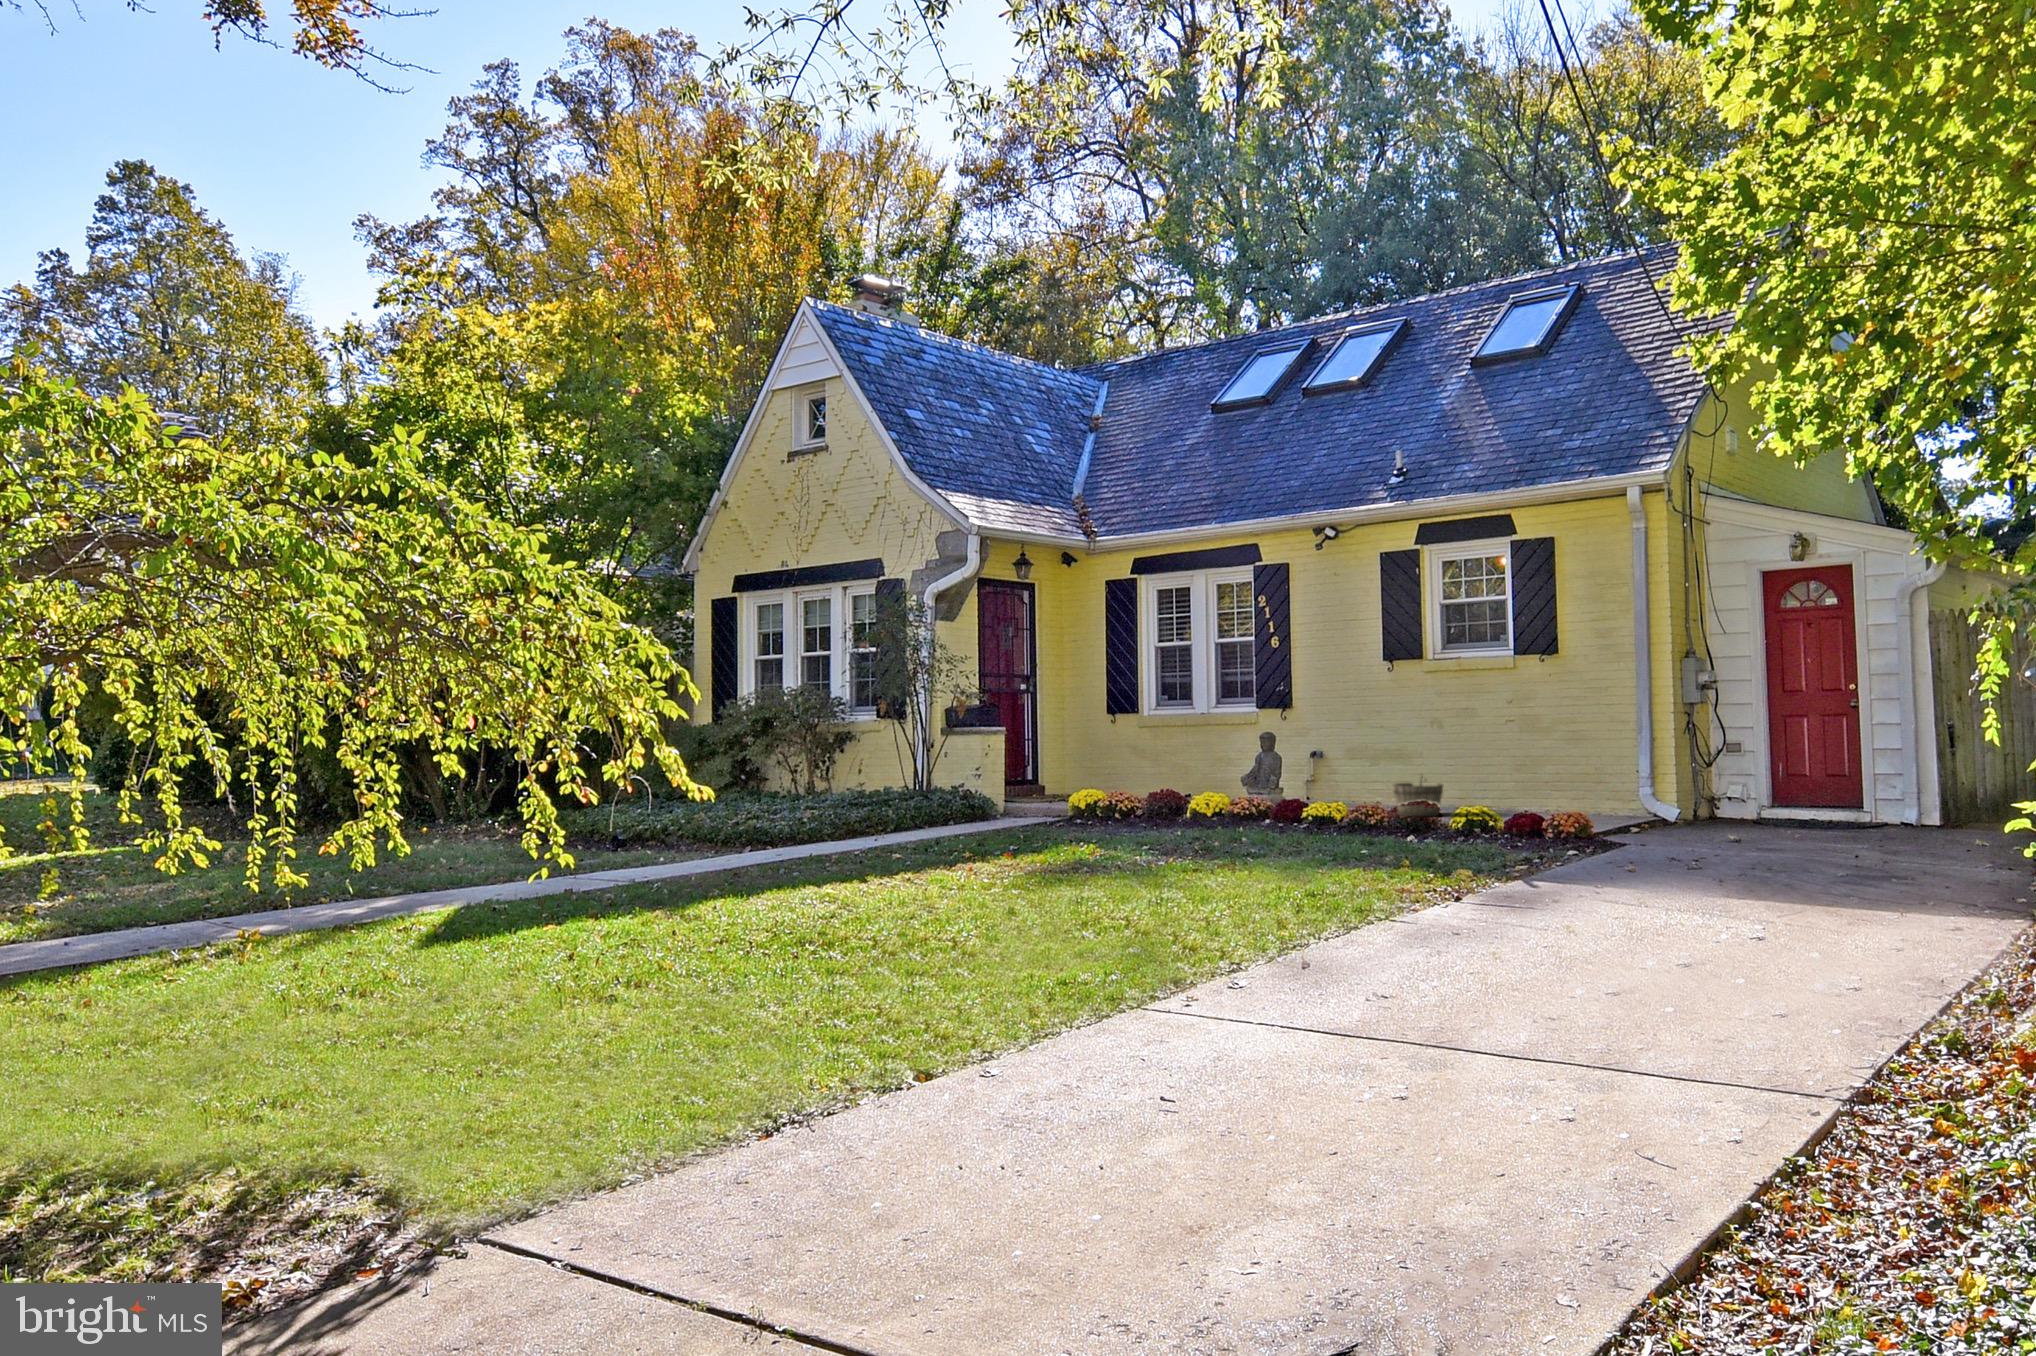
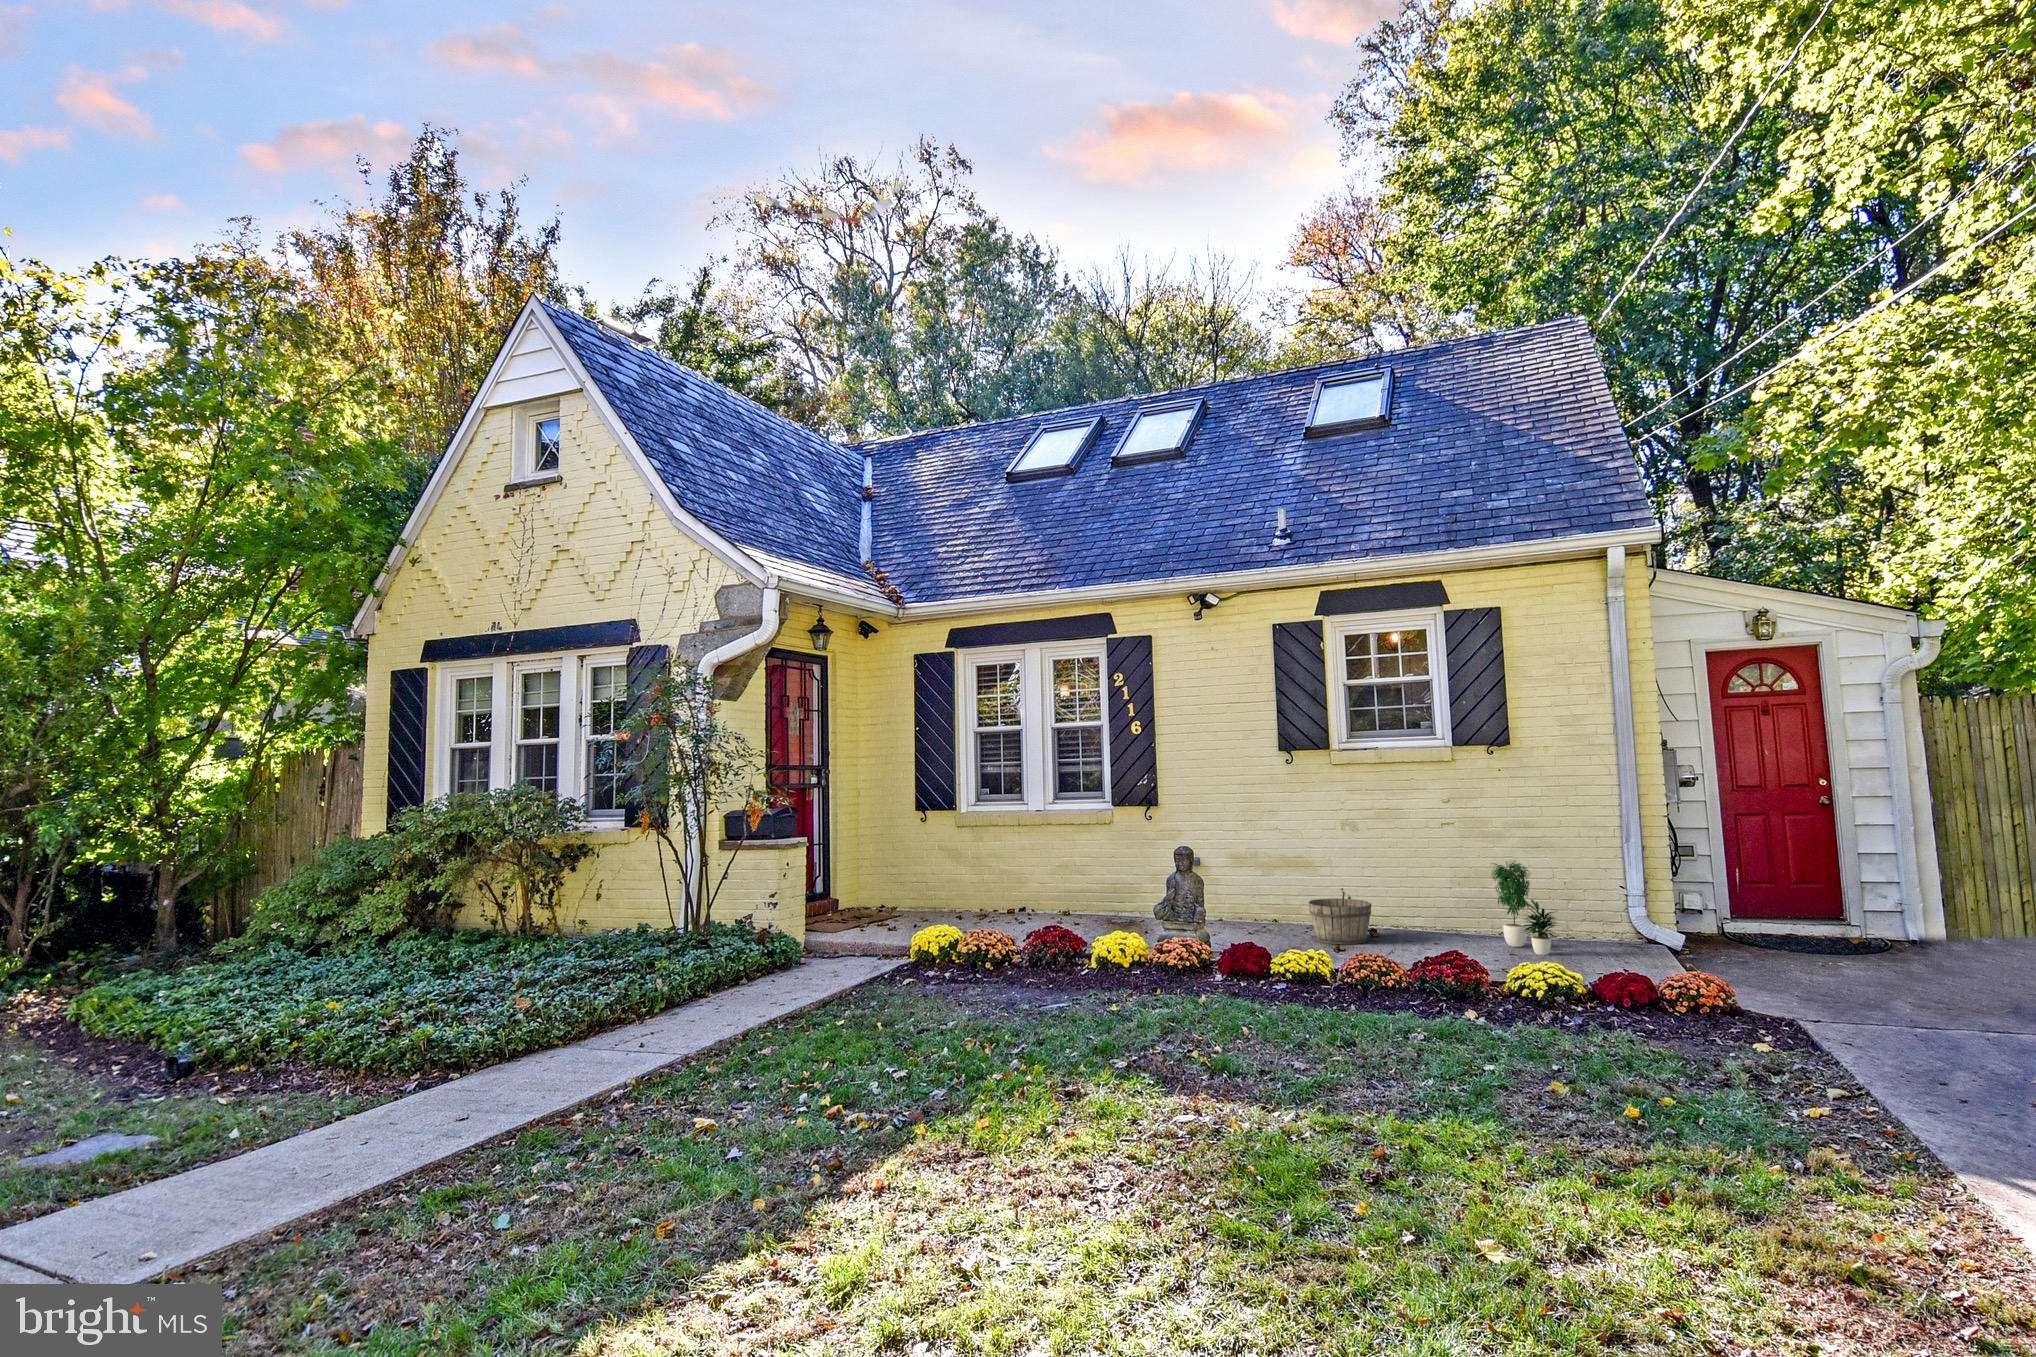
potted plant: none [1534,746,1573,823] -> present [1492,861,1556,955]

